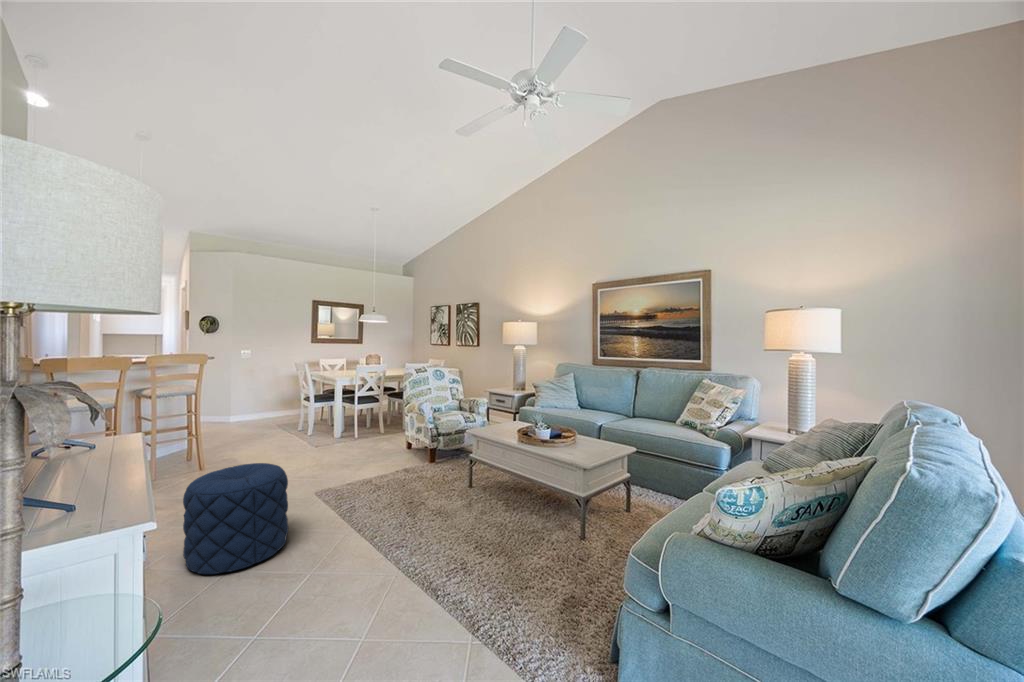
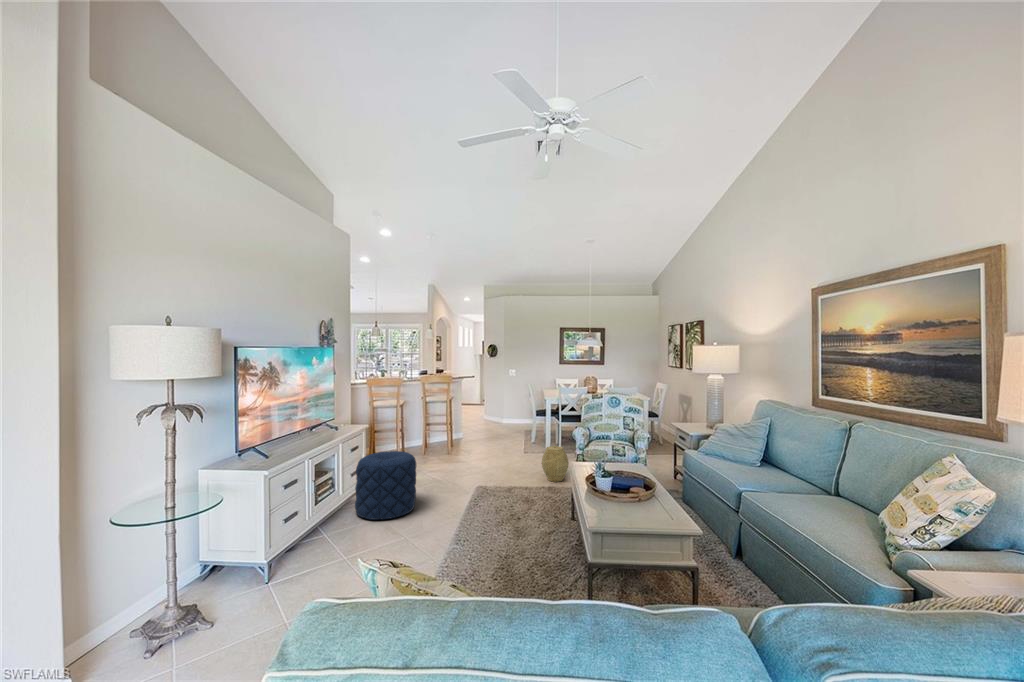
woven basket: none [384,426,413,464] -> present [542,446,569,482]

